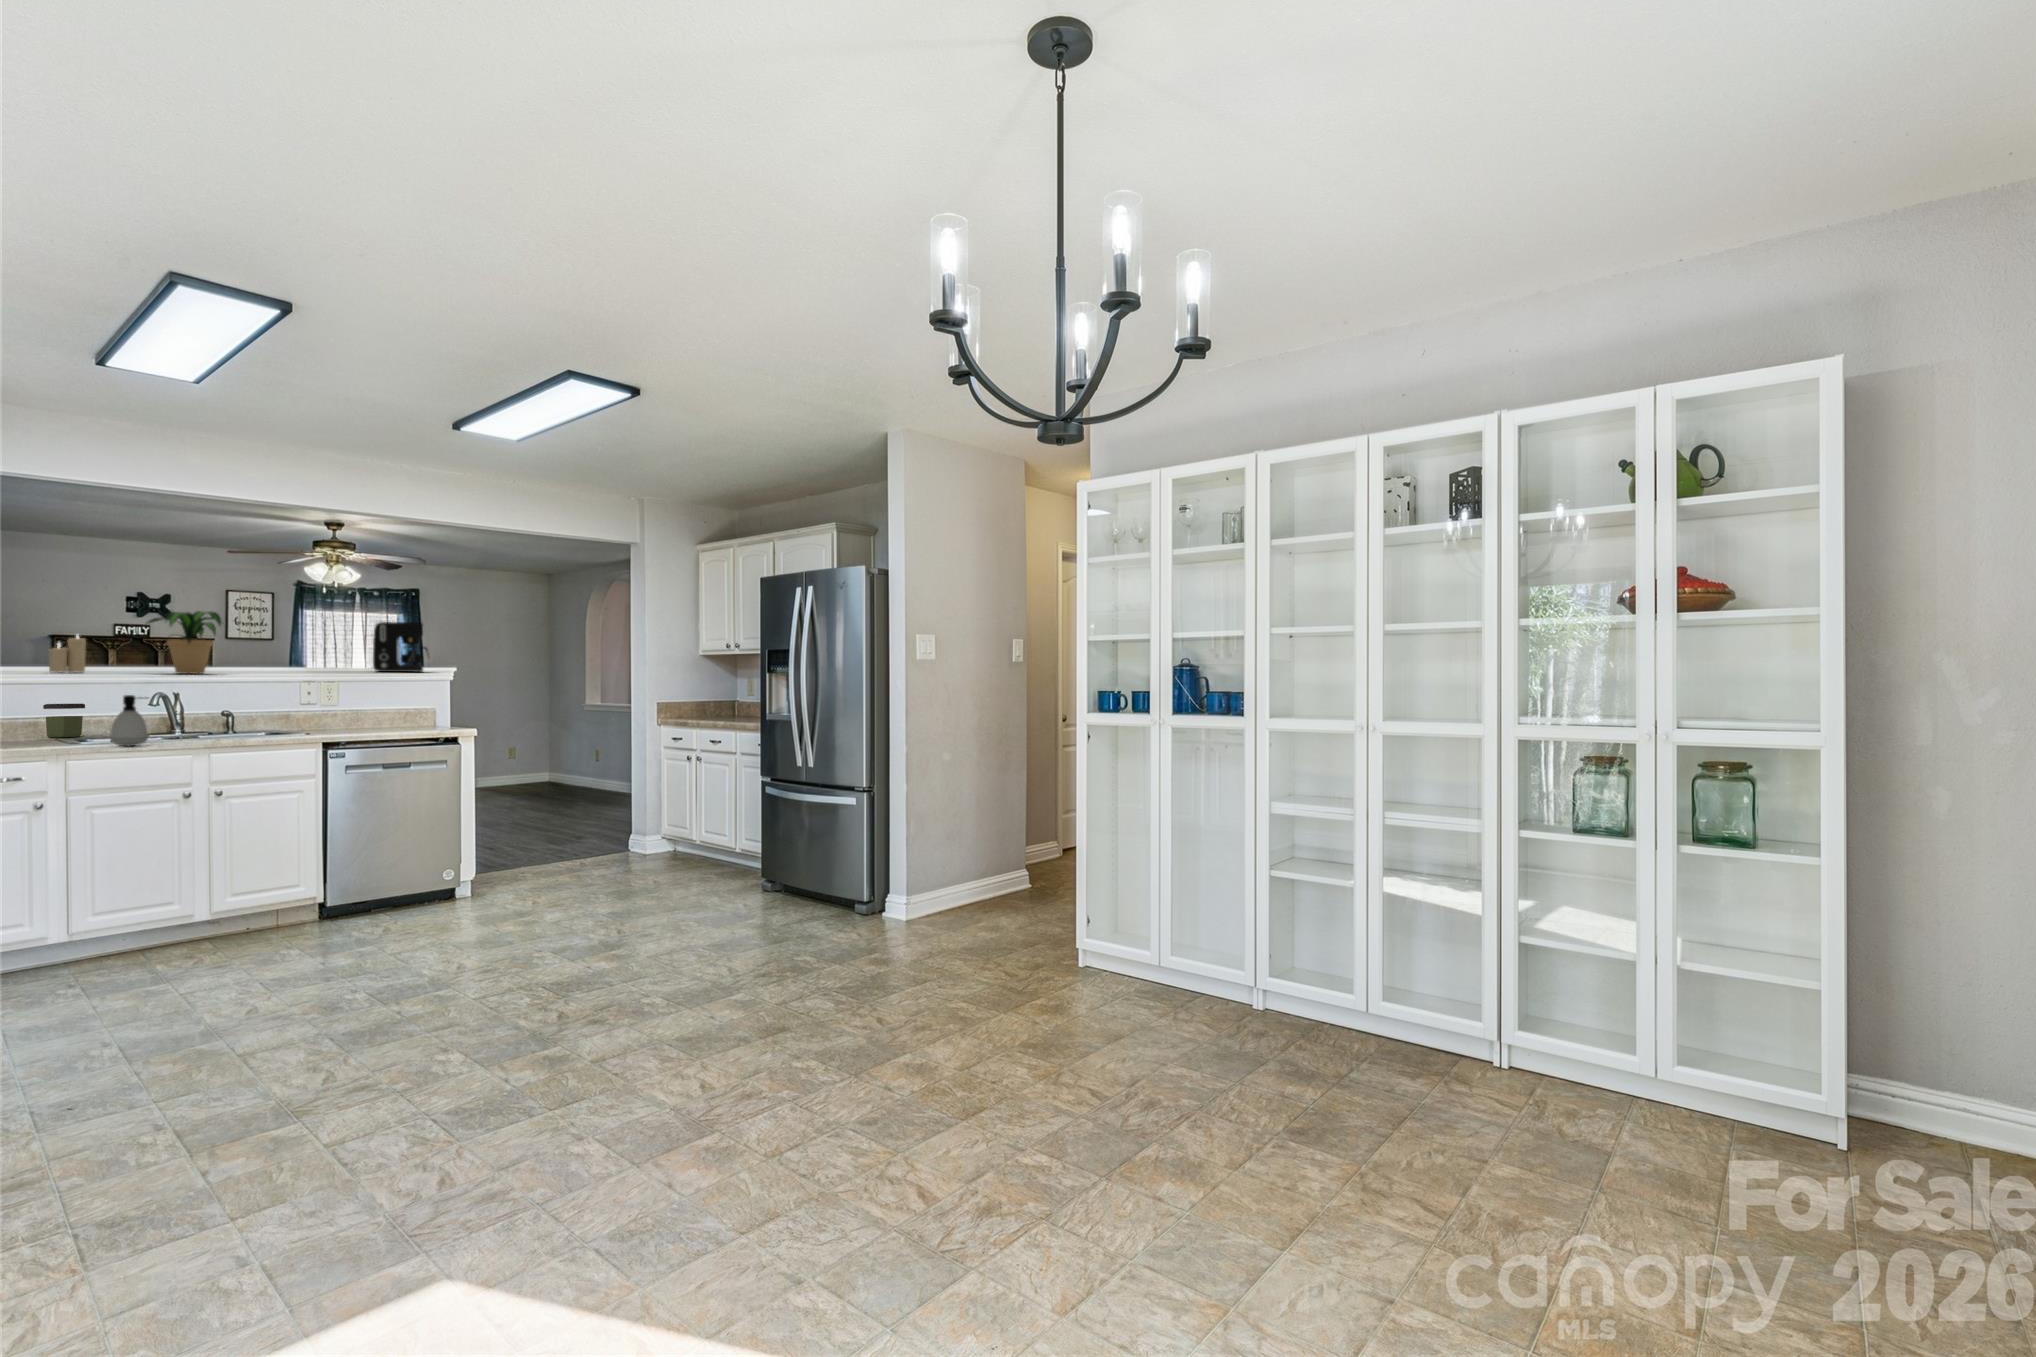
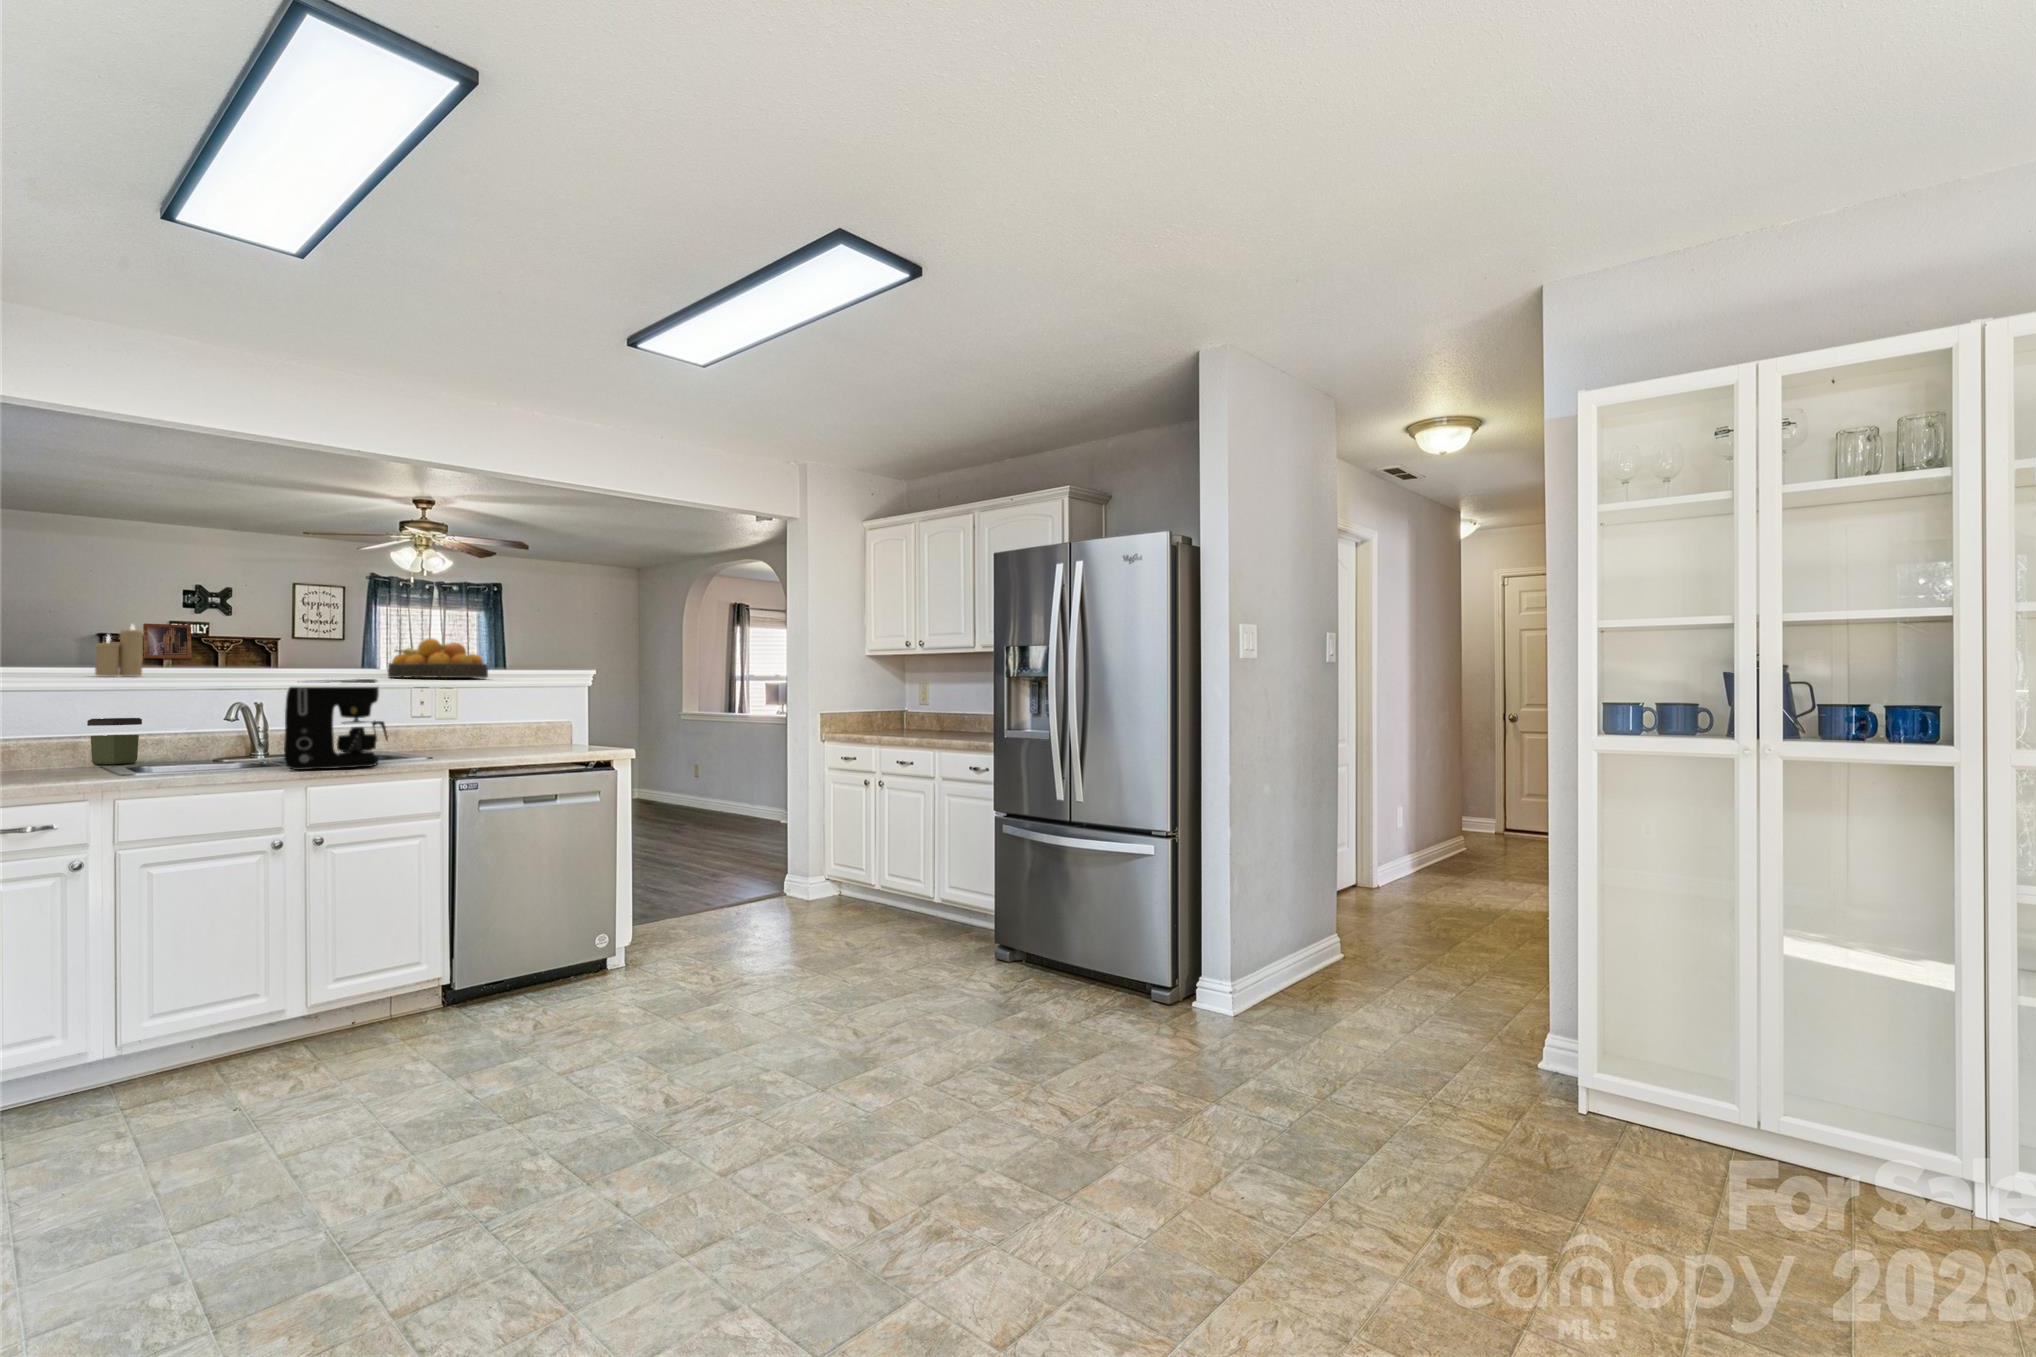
potted plant: present [147,611,222,674] -> none [212,594,324,677]
coffee maker: present [373,622,429,672] -> present [284,679,388,770]
picture frame: none [91,626,134,657] -> present [143,623,192,659]
fruit bowl: none [280,644,362,674] -> present [388,638,488,678]
soap dispenser: present [110,695,148,746] -> none [177,707,229,778]

